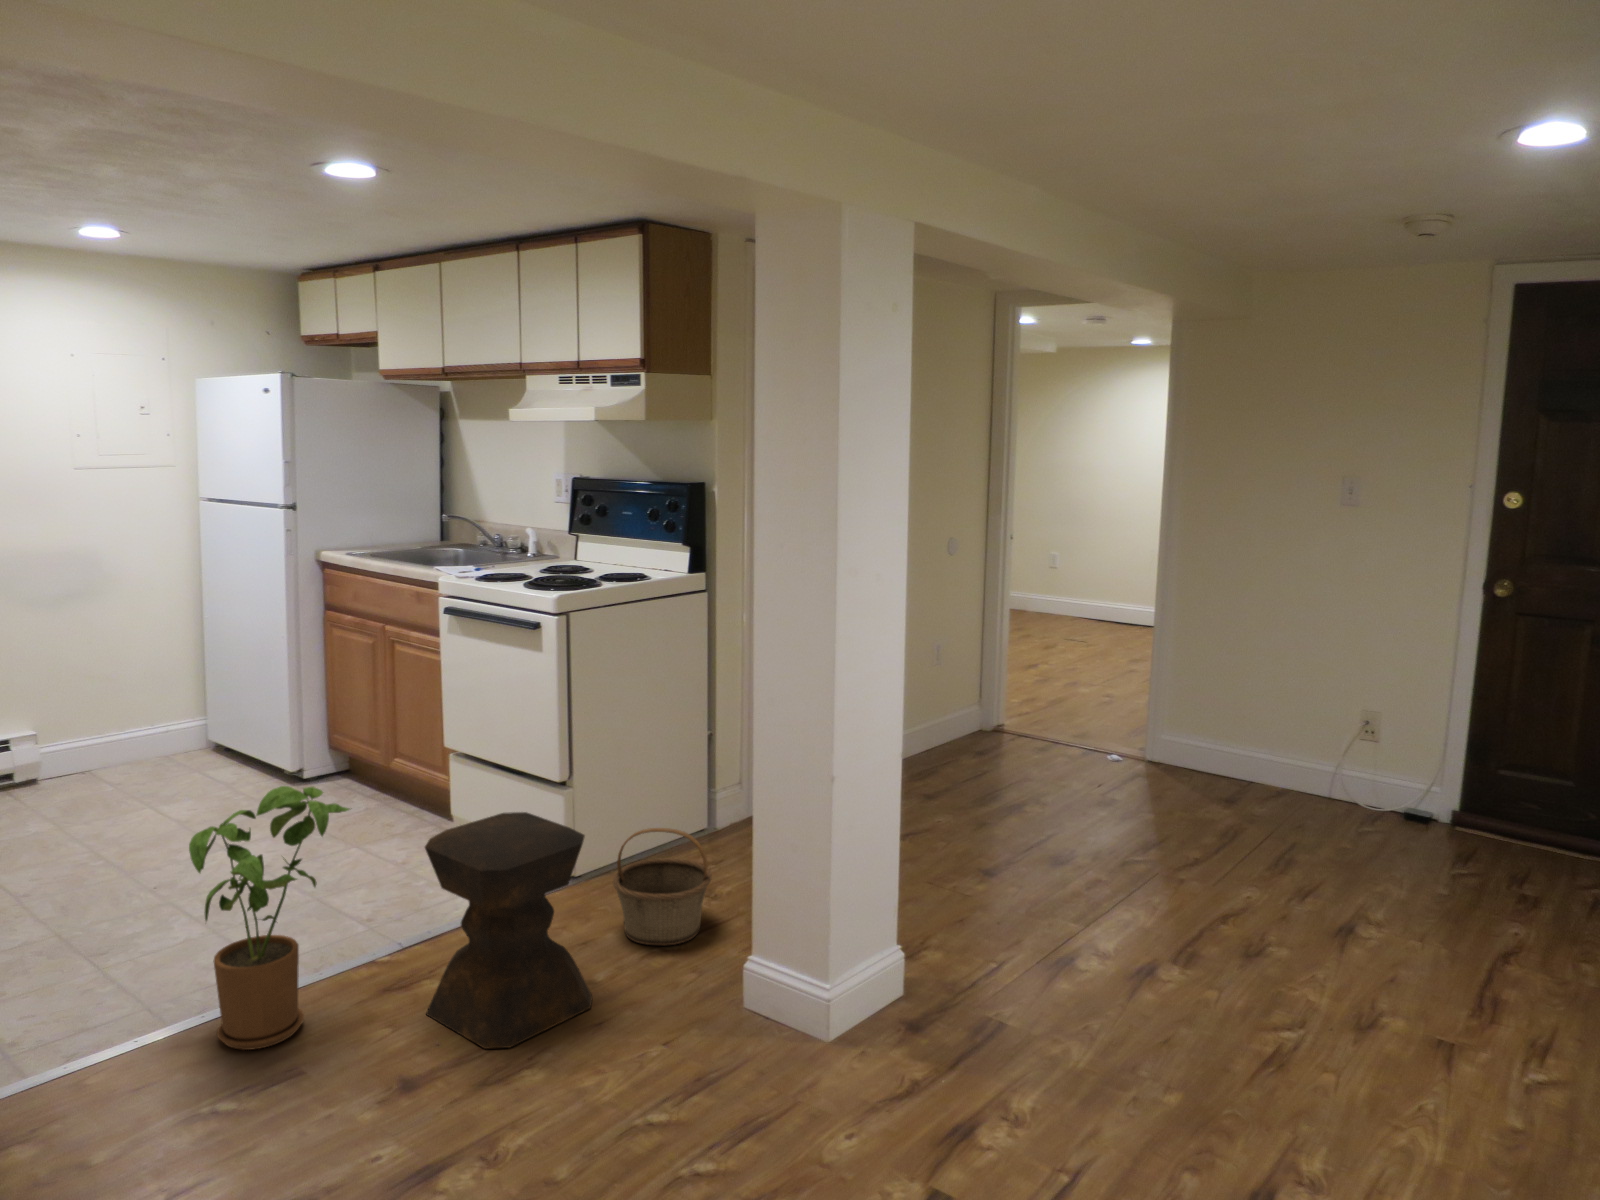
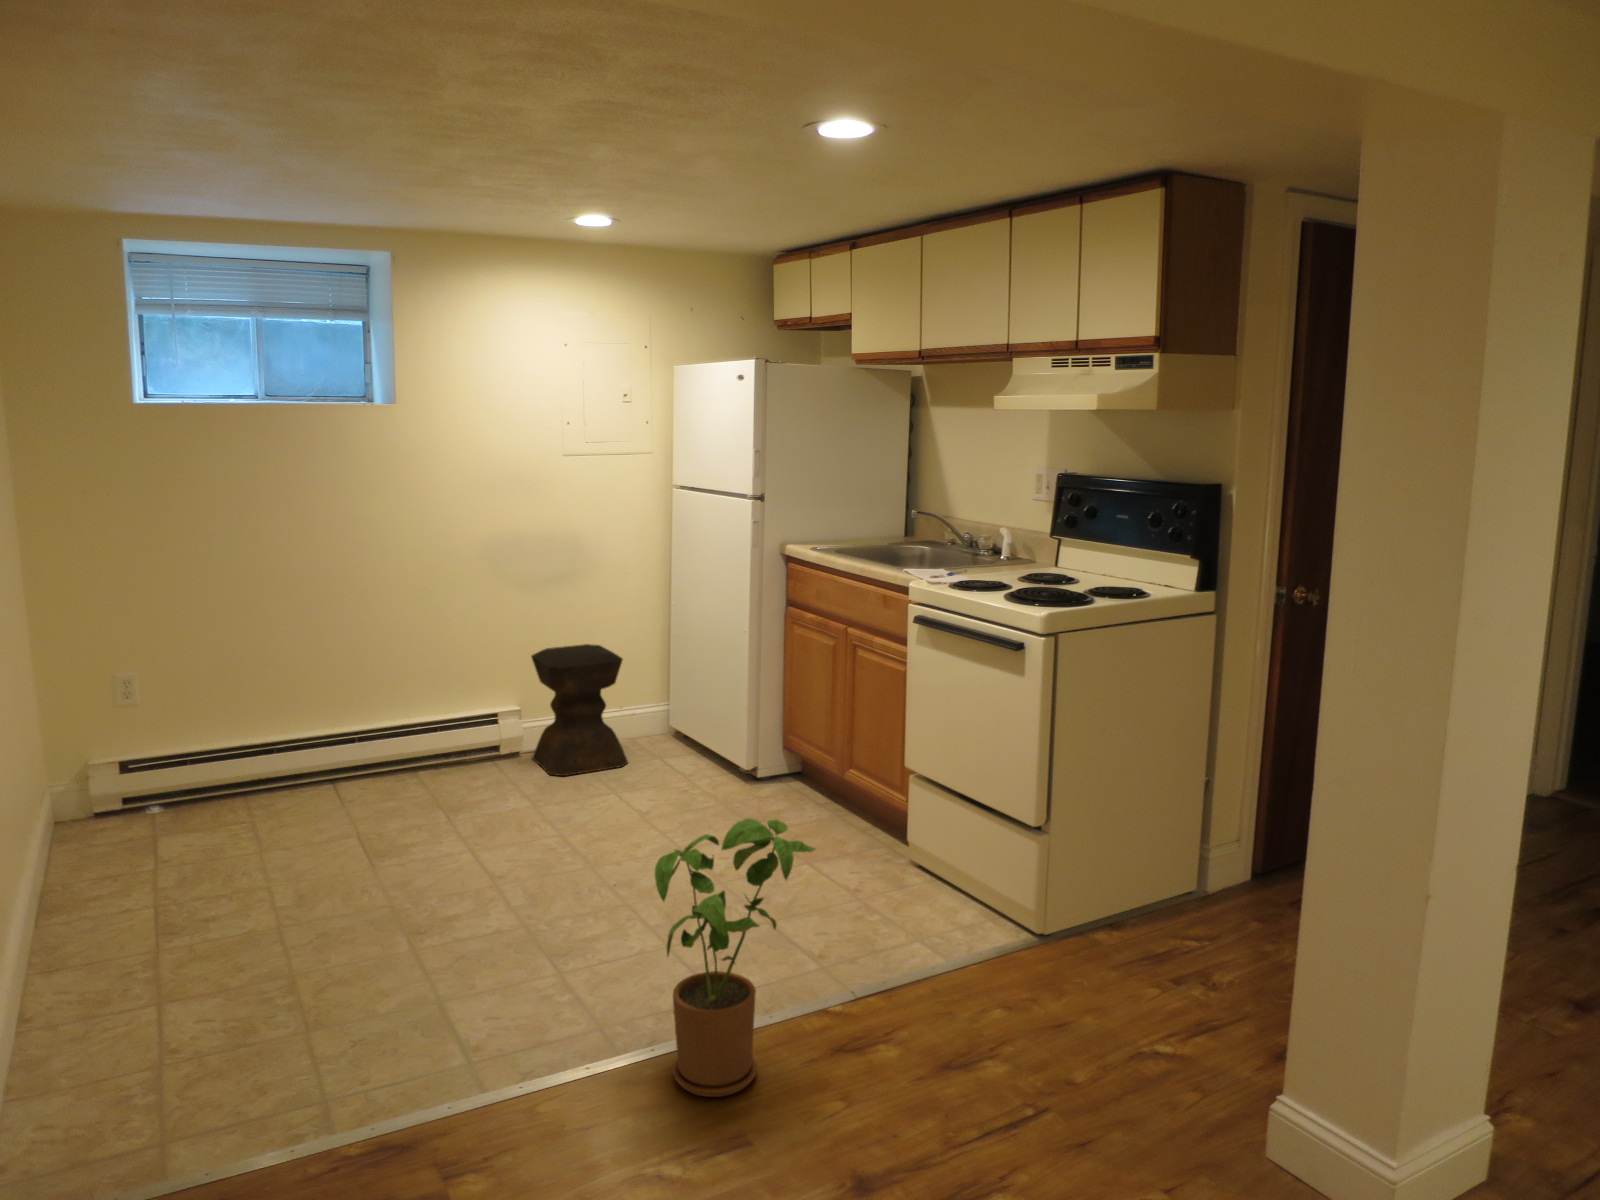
stool: present [425,812,592,1049] -> present [531,644,628,776]
basket: present [613,828,711,946] -> none [1097,902,1220,1049]

